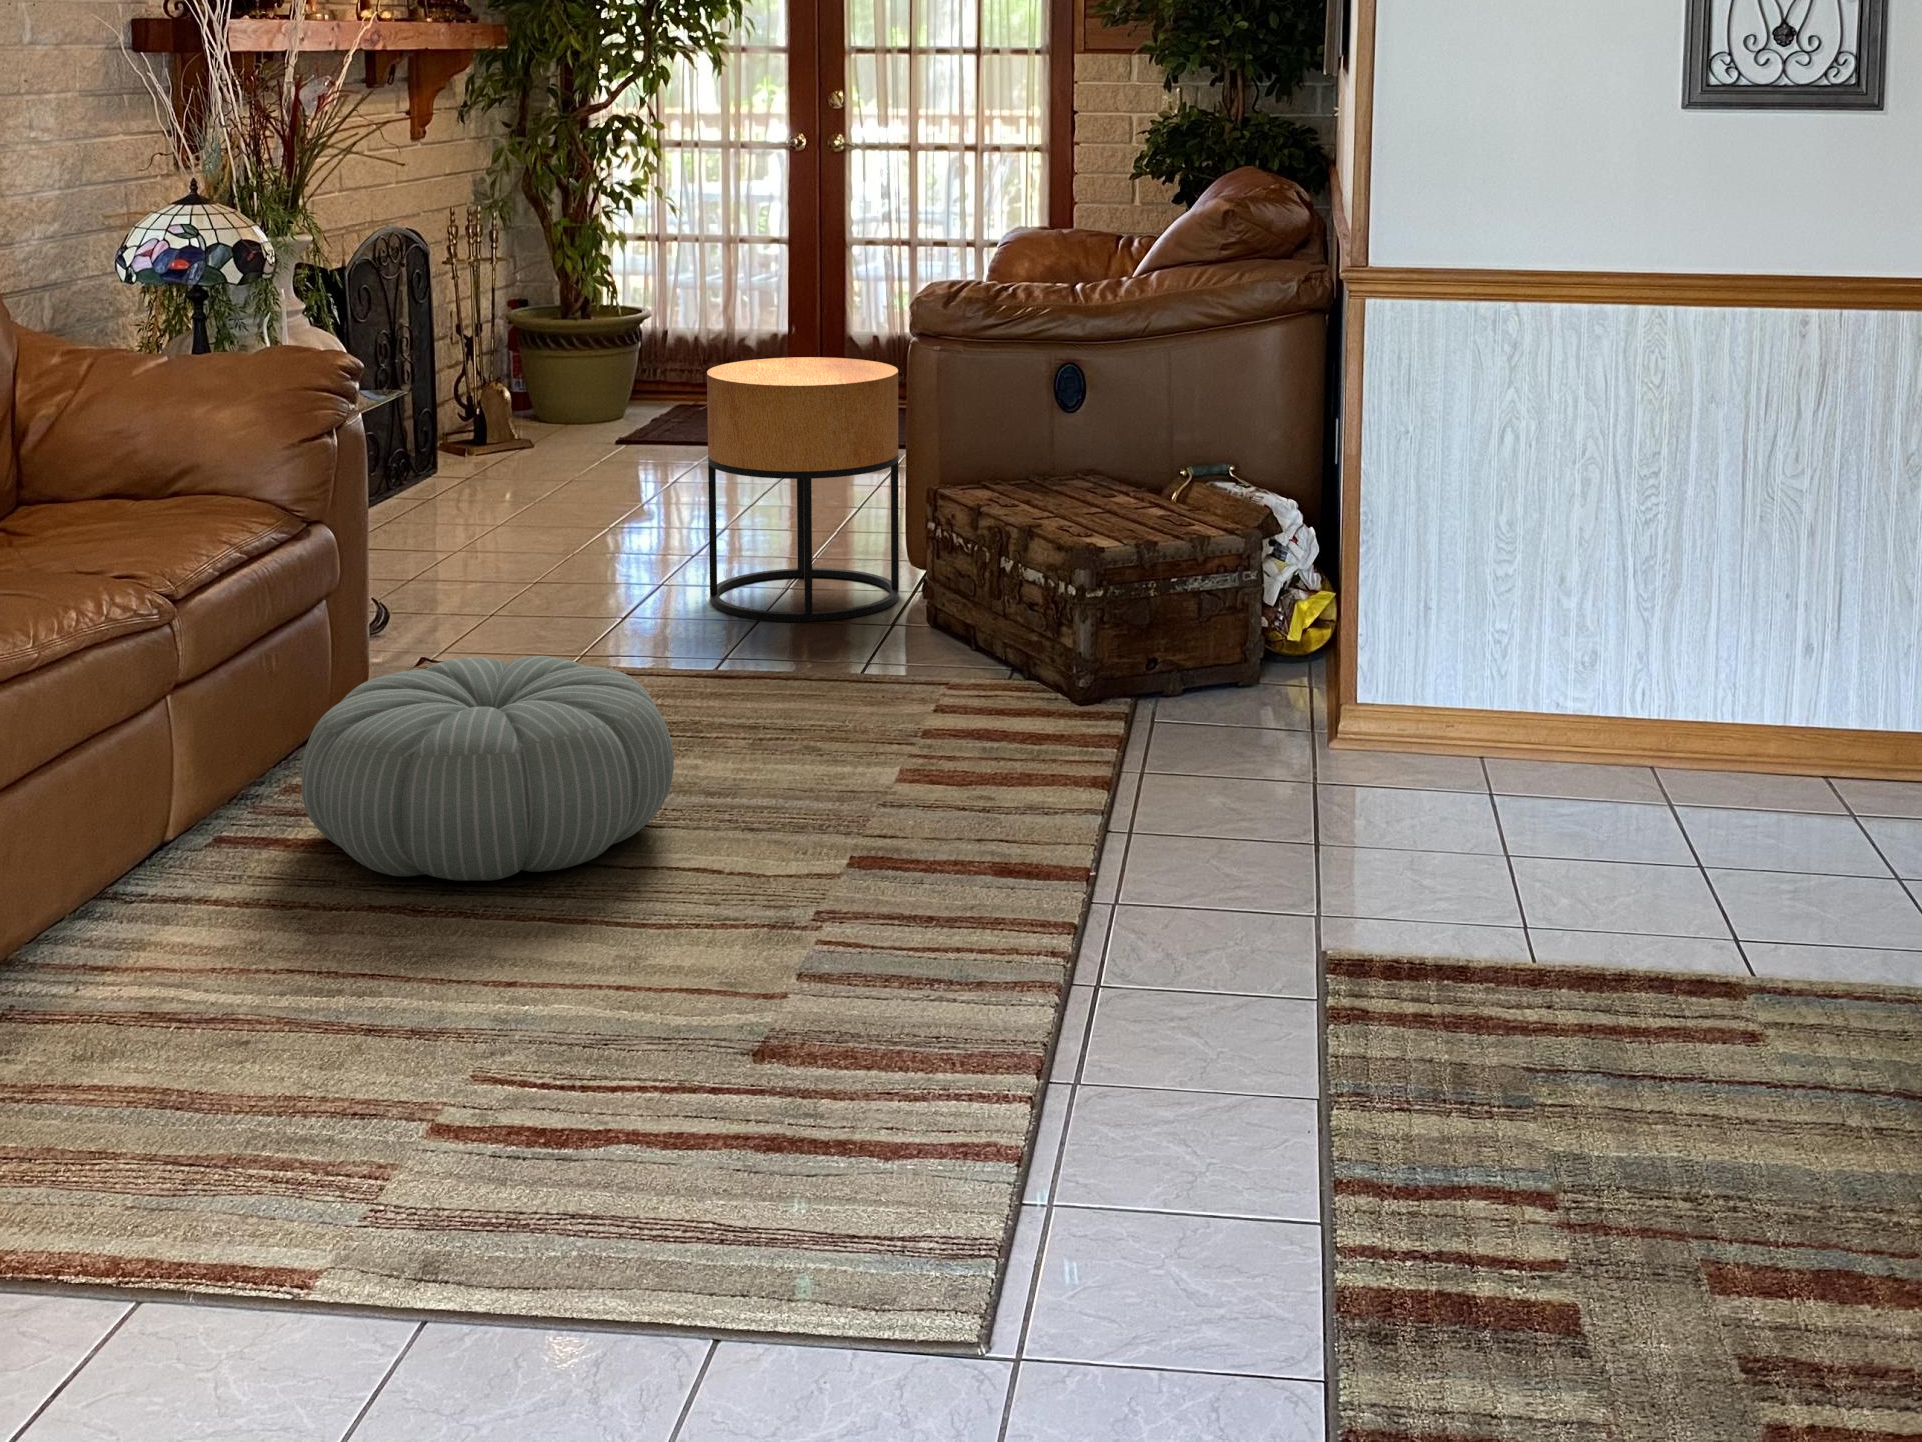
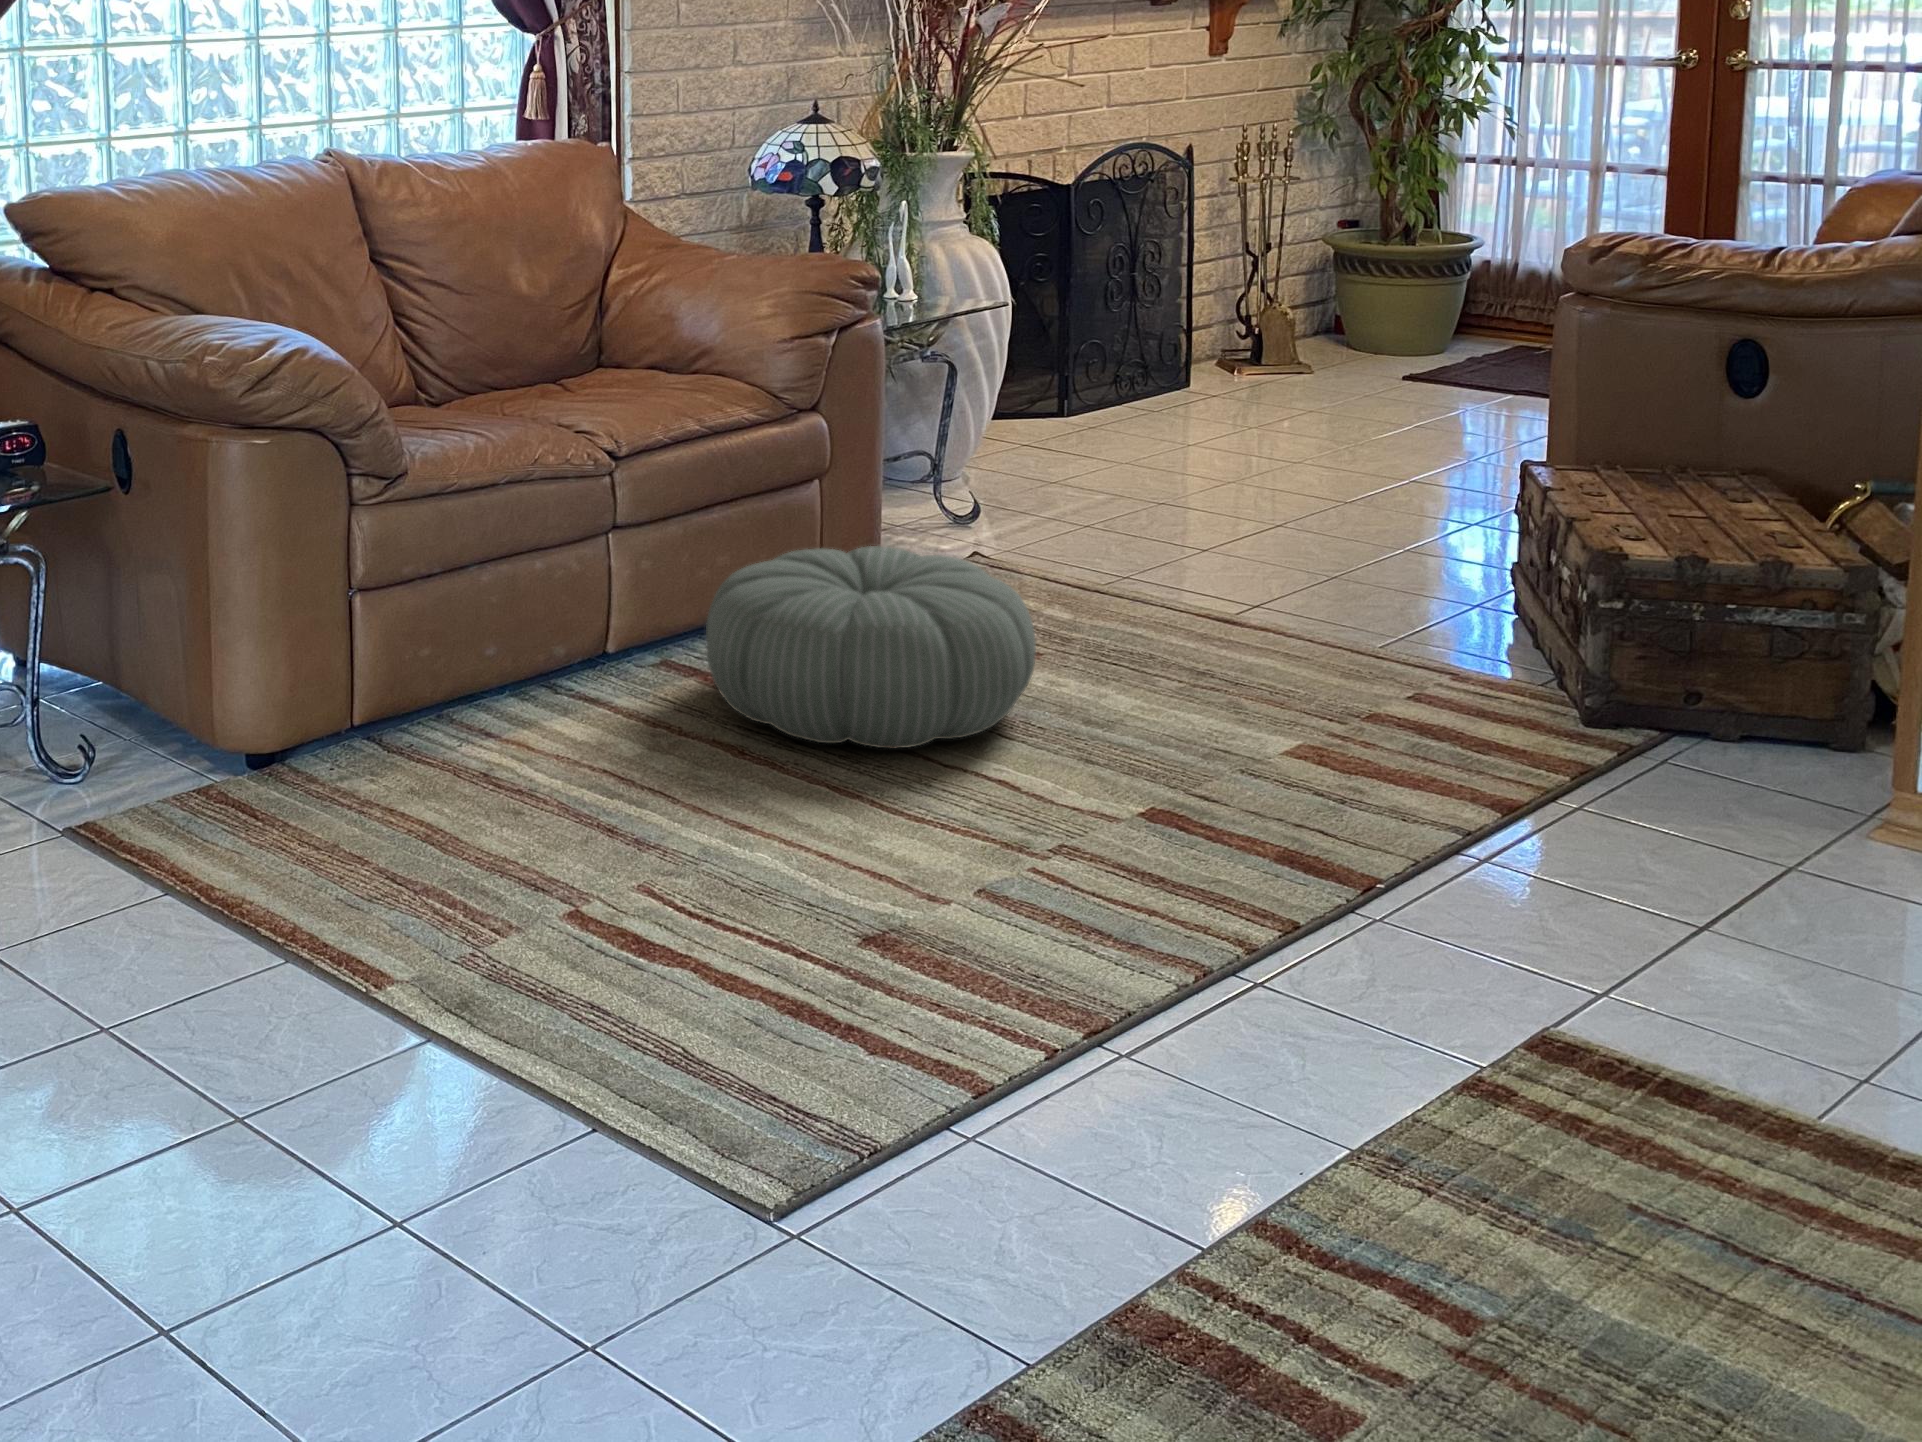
side table: present [707,357,899,622] -> none [1306,299,1538,584]

